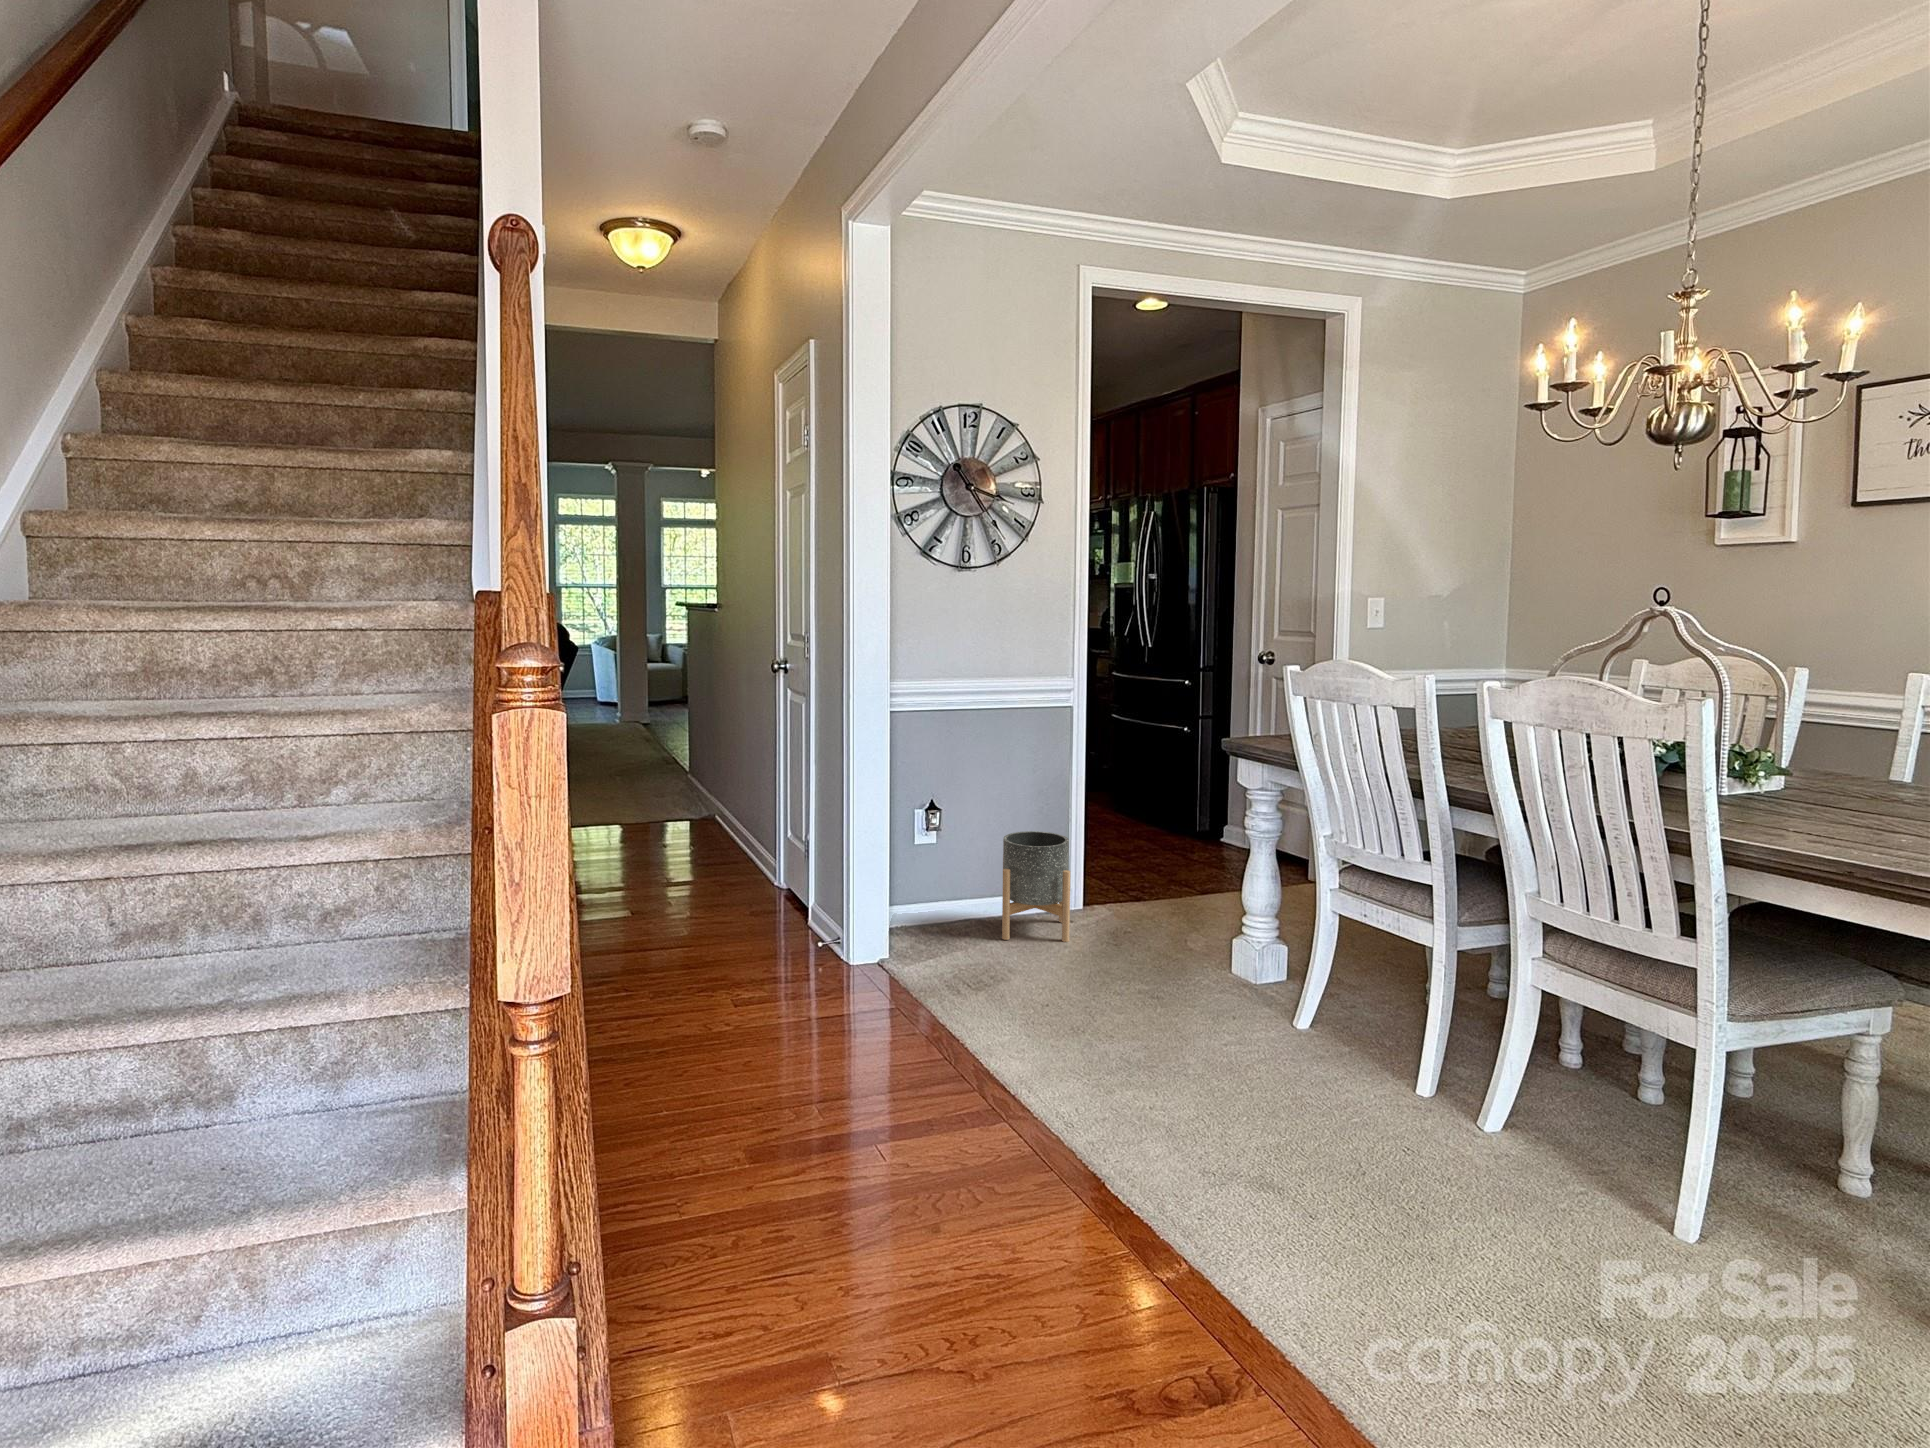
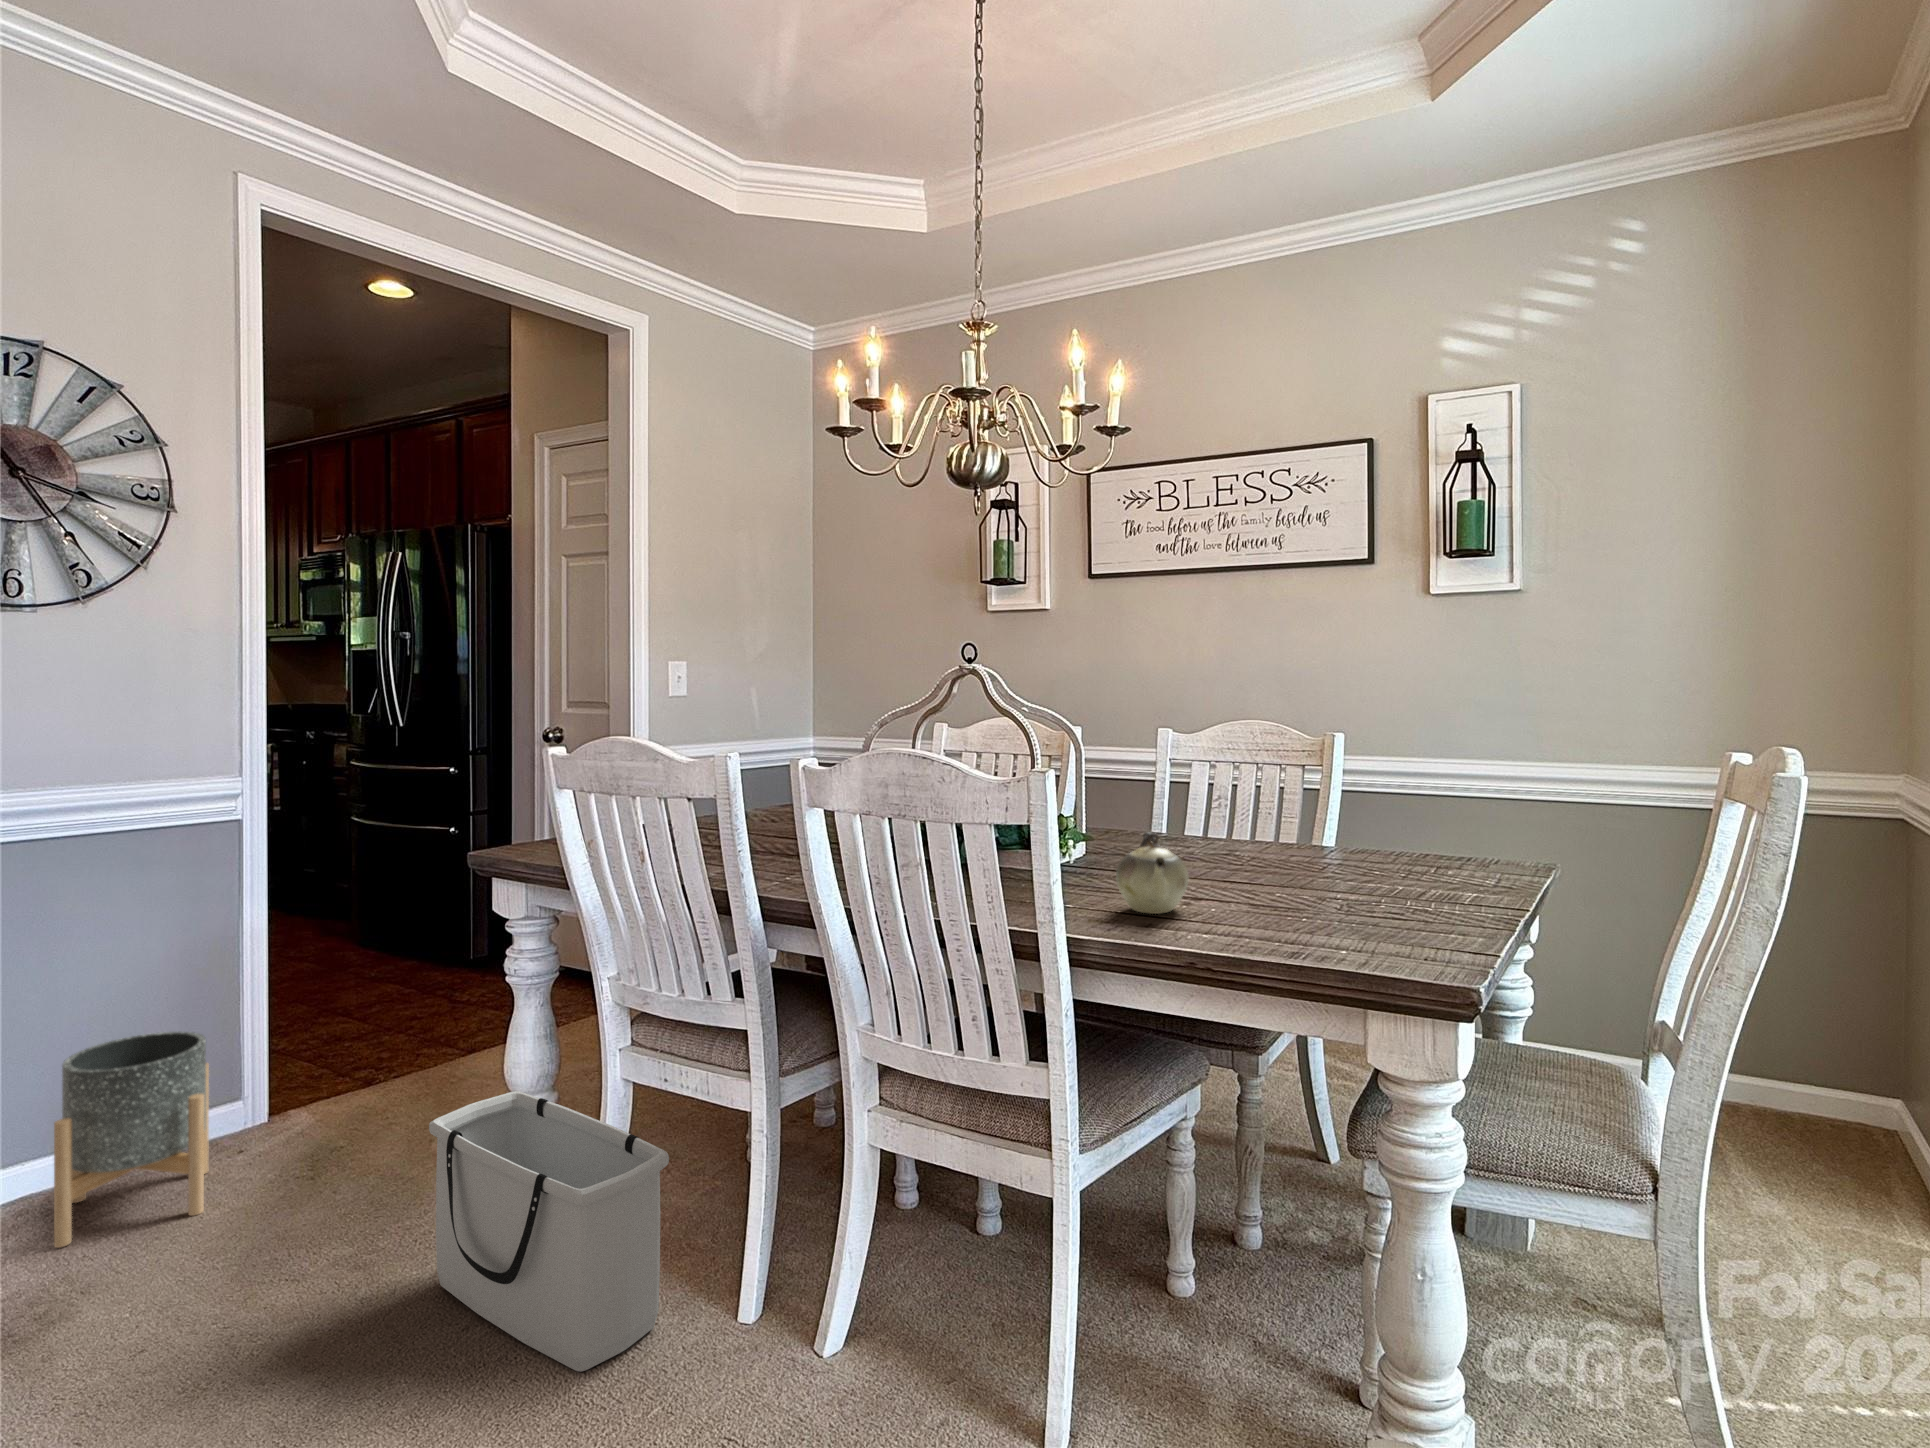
teapot: none [1795,769,1882,841] -> present [1116,832,1189,914]
storage bin: none [1207,902,1370,1080] -> present [429,1091,669,1372]

